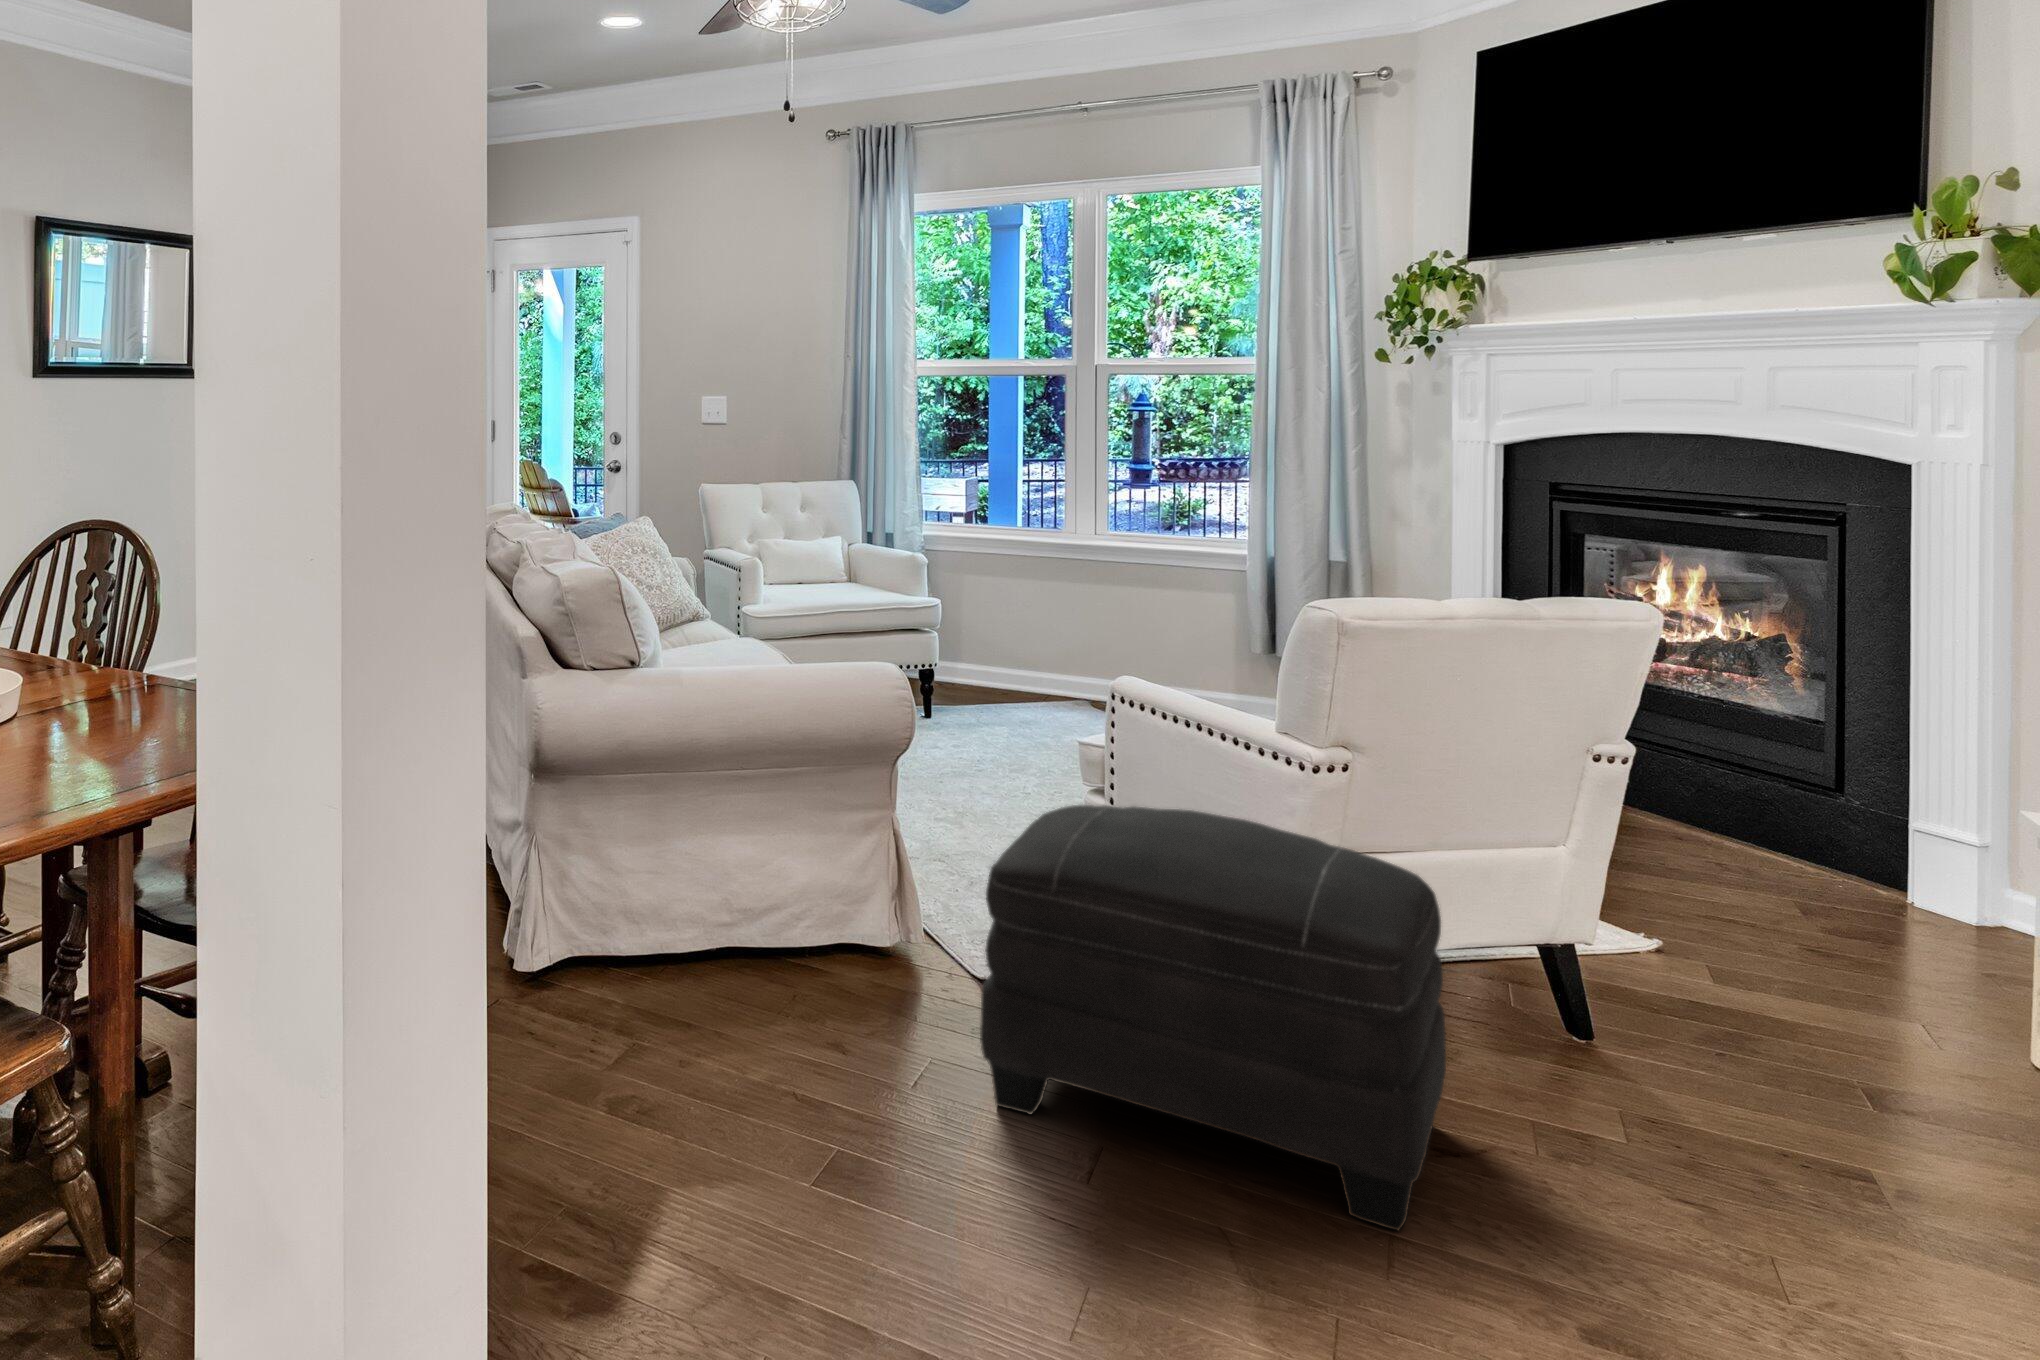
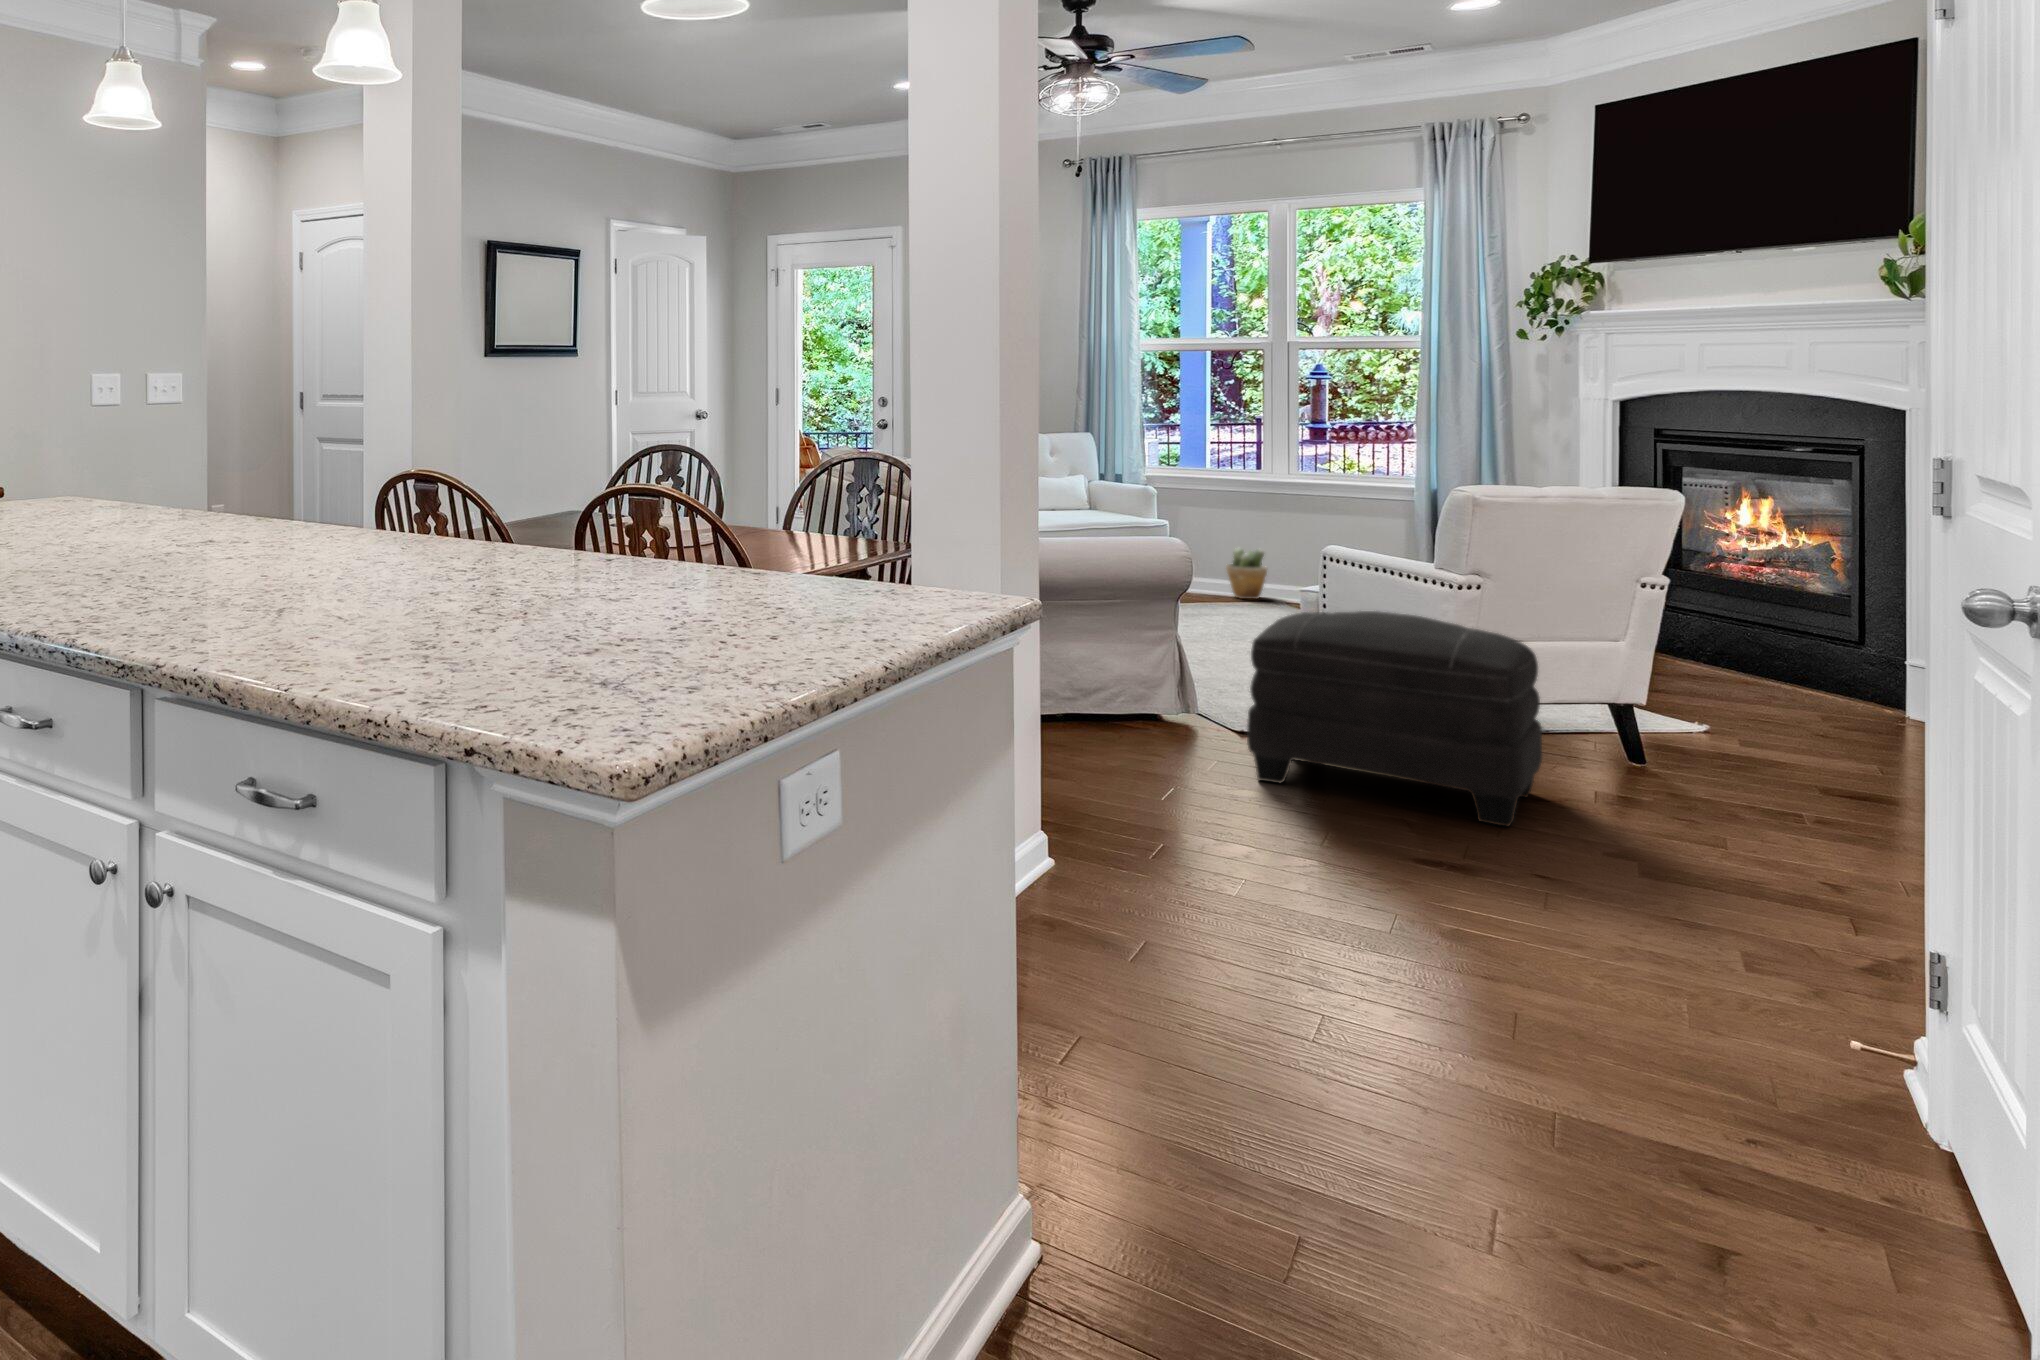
potted plant: none [1019,626,1070,694] -> present [1226,548,1267,599]

